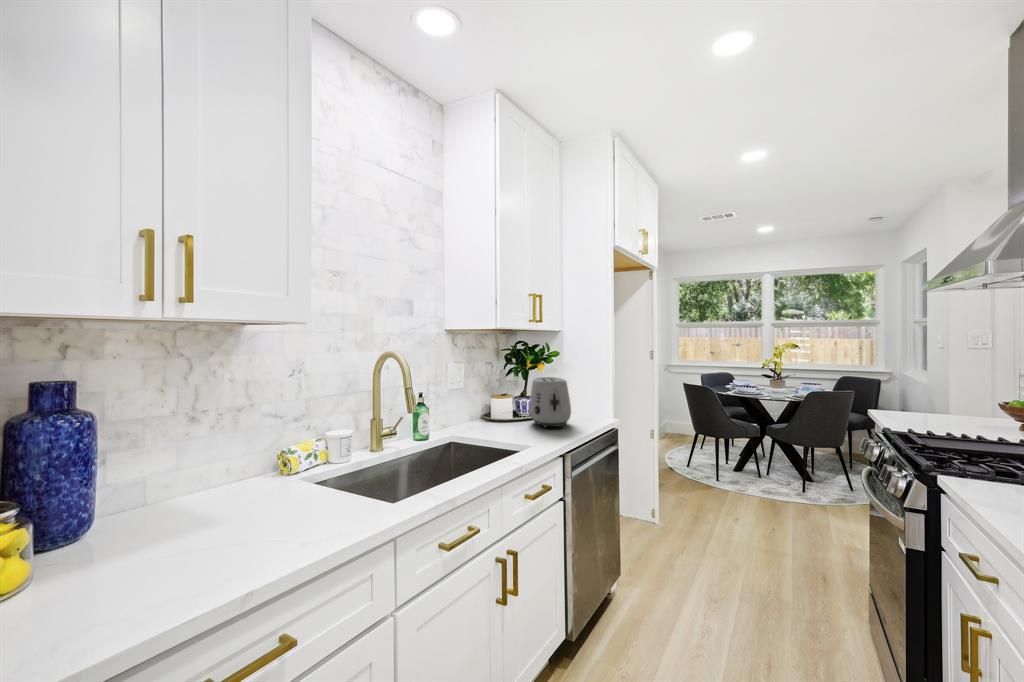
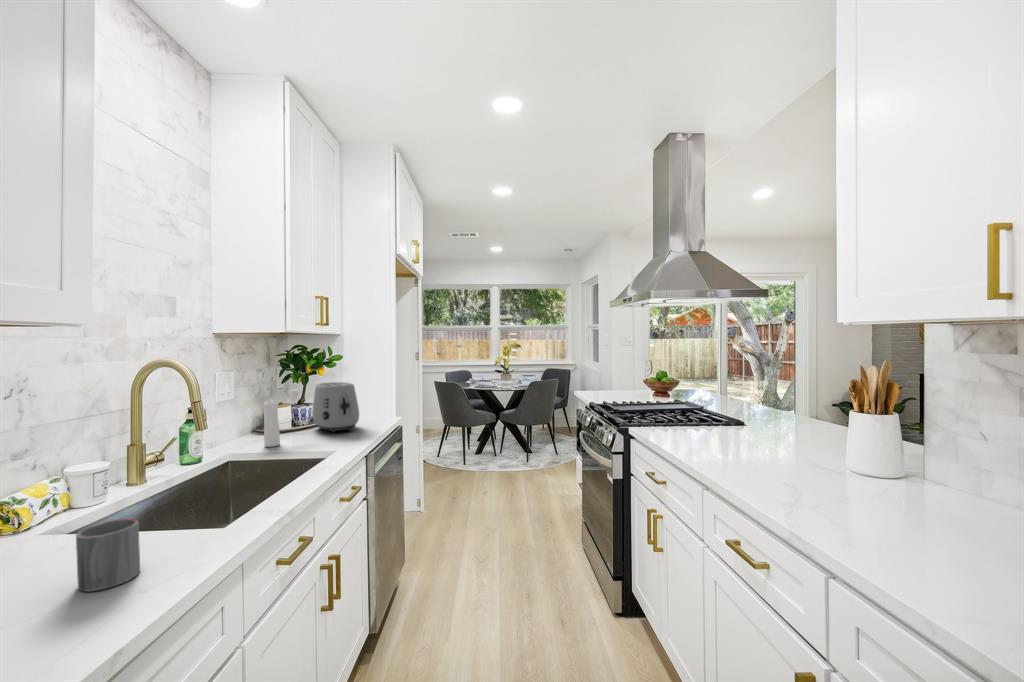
pepper mill: none [480,382,514,434] -> present [263,390,299,447]
mug: none [281,481,324,535] -> present [76,519,140,592]

